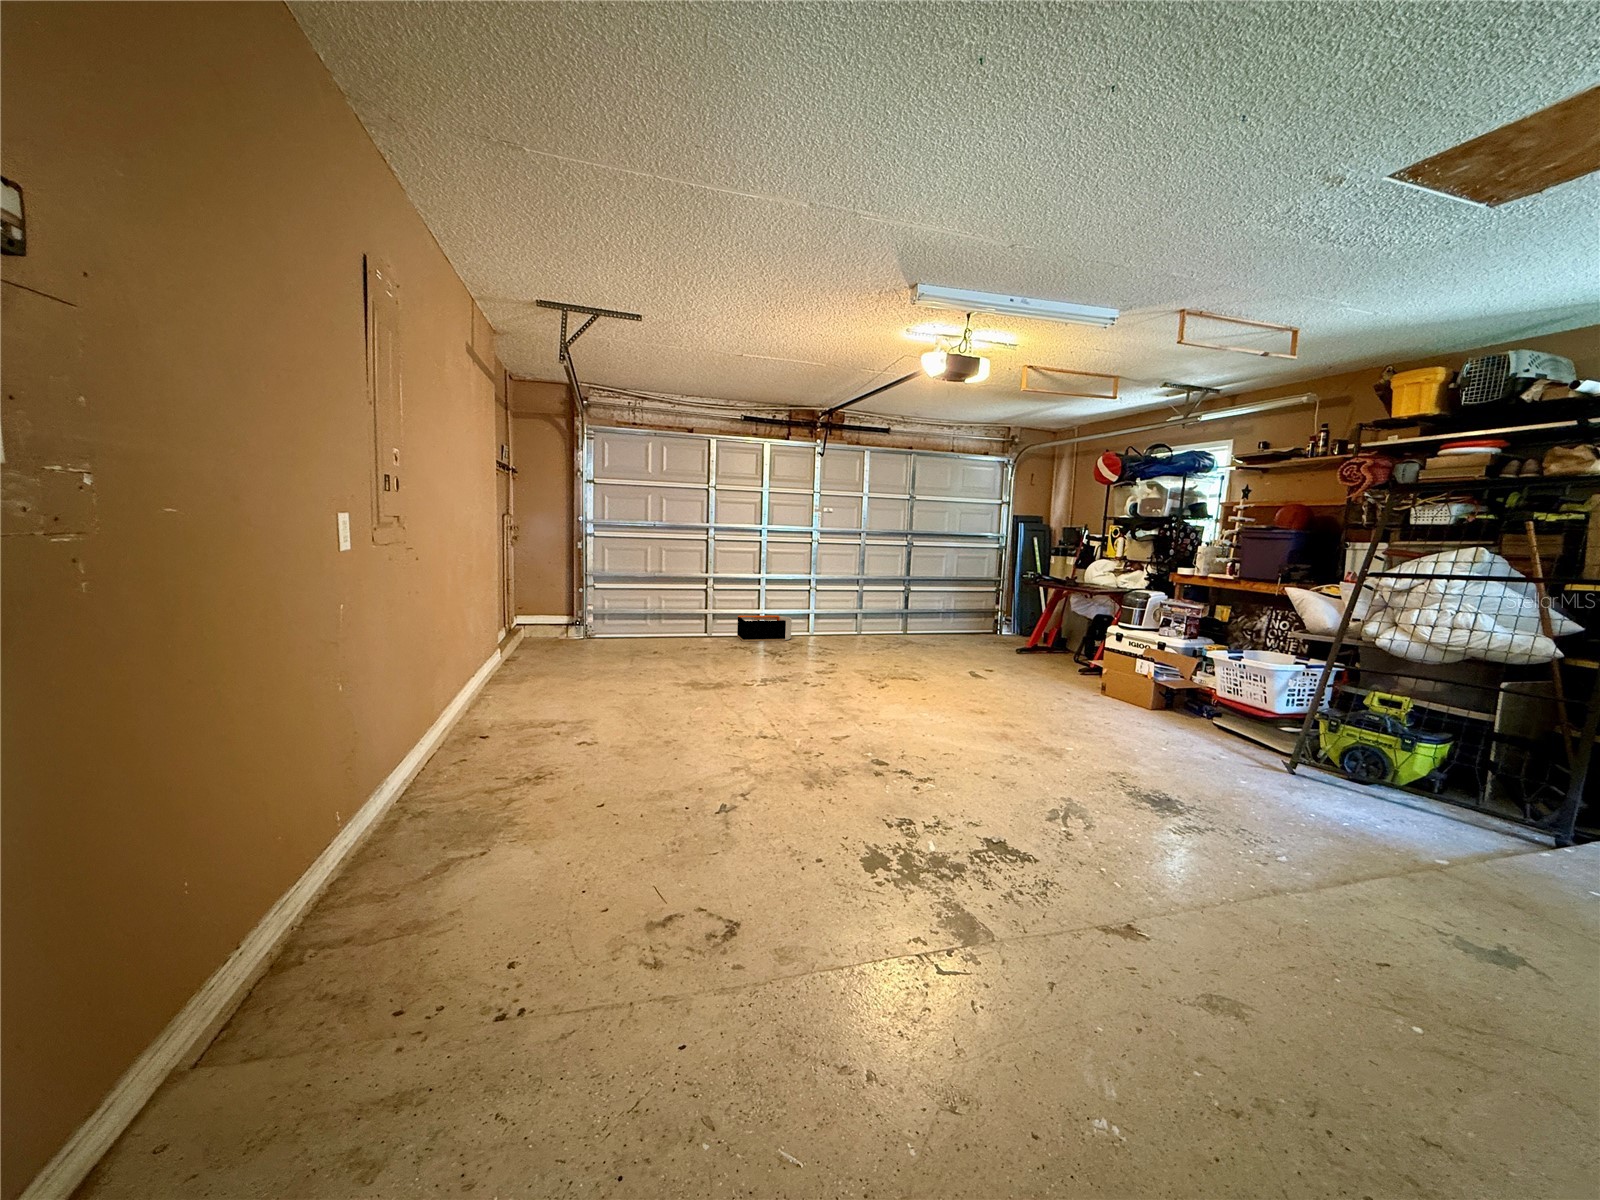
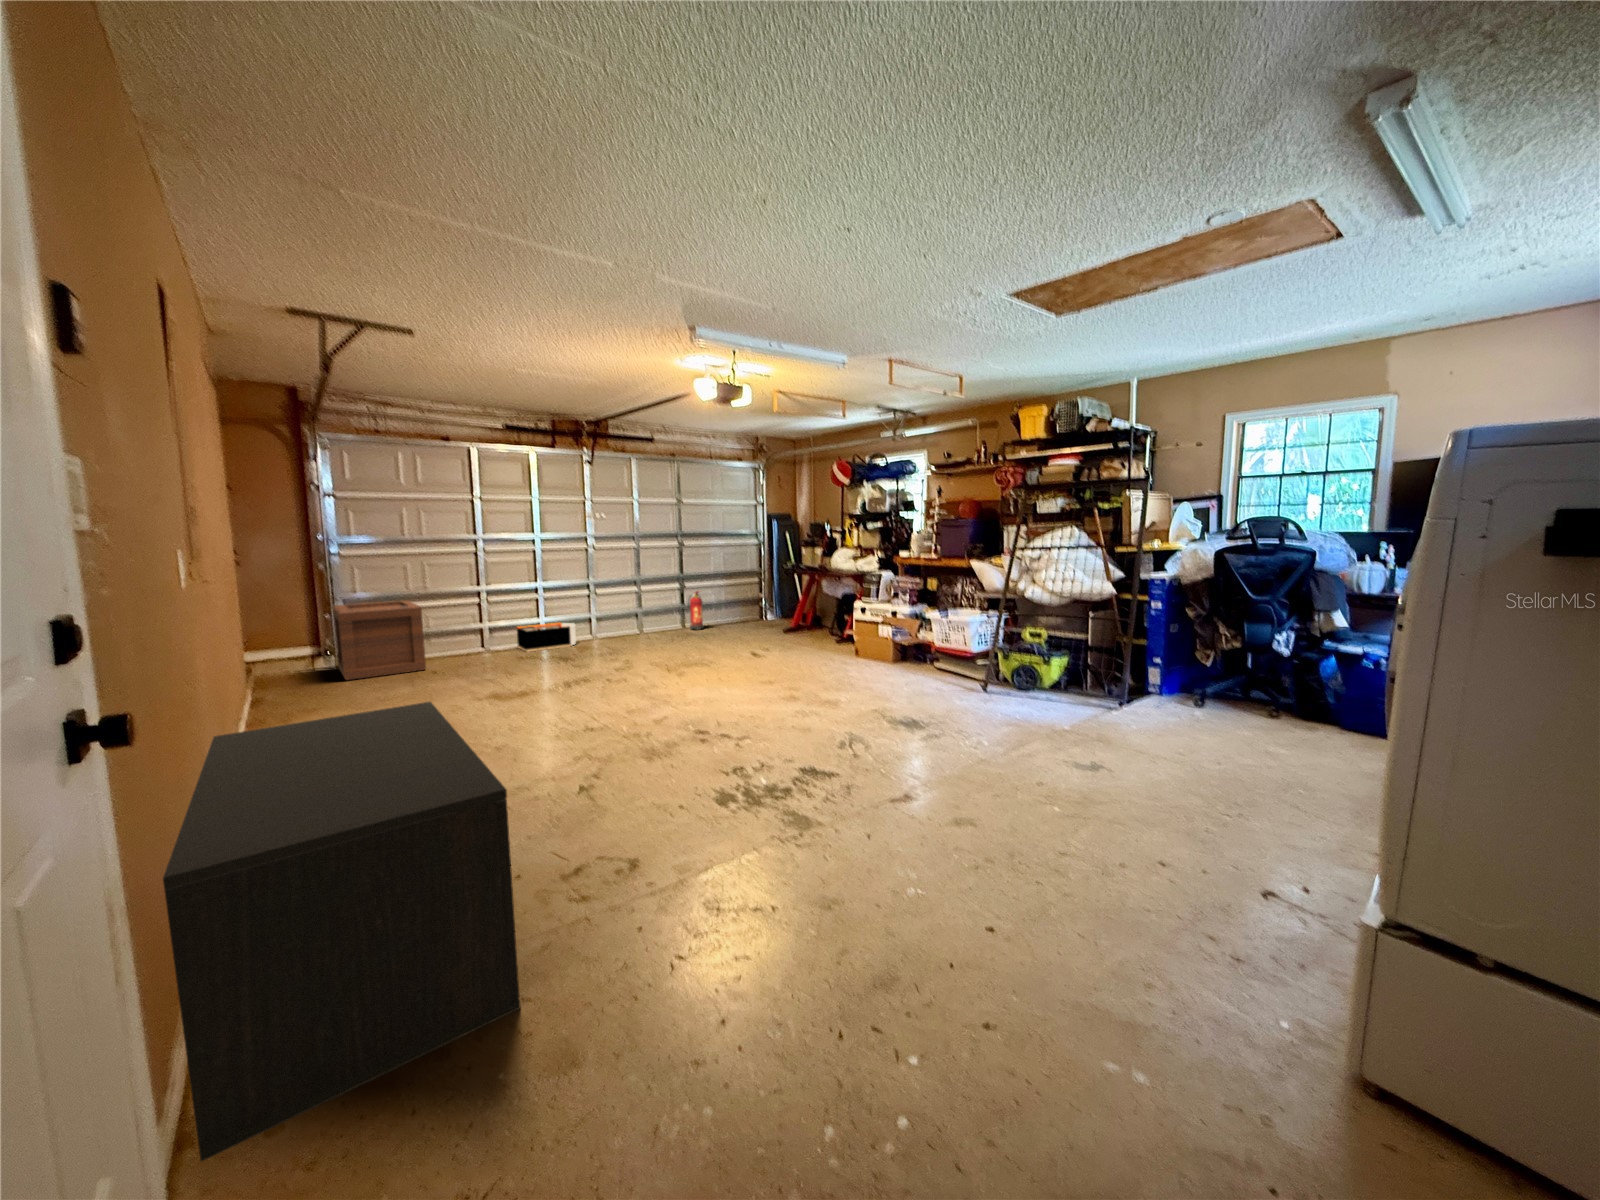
wooden crate: none [588,582,654,650] -> present [333,601,426,680]
fire extinguisher: none [909,596,926,638] -> present [689,591,704,630]
storage cabinet: none [208,691,582,1145] -> present [163,702,520,1161]

